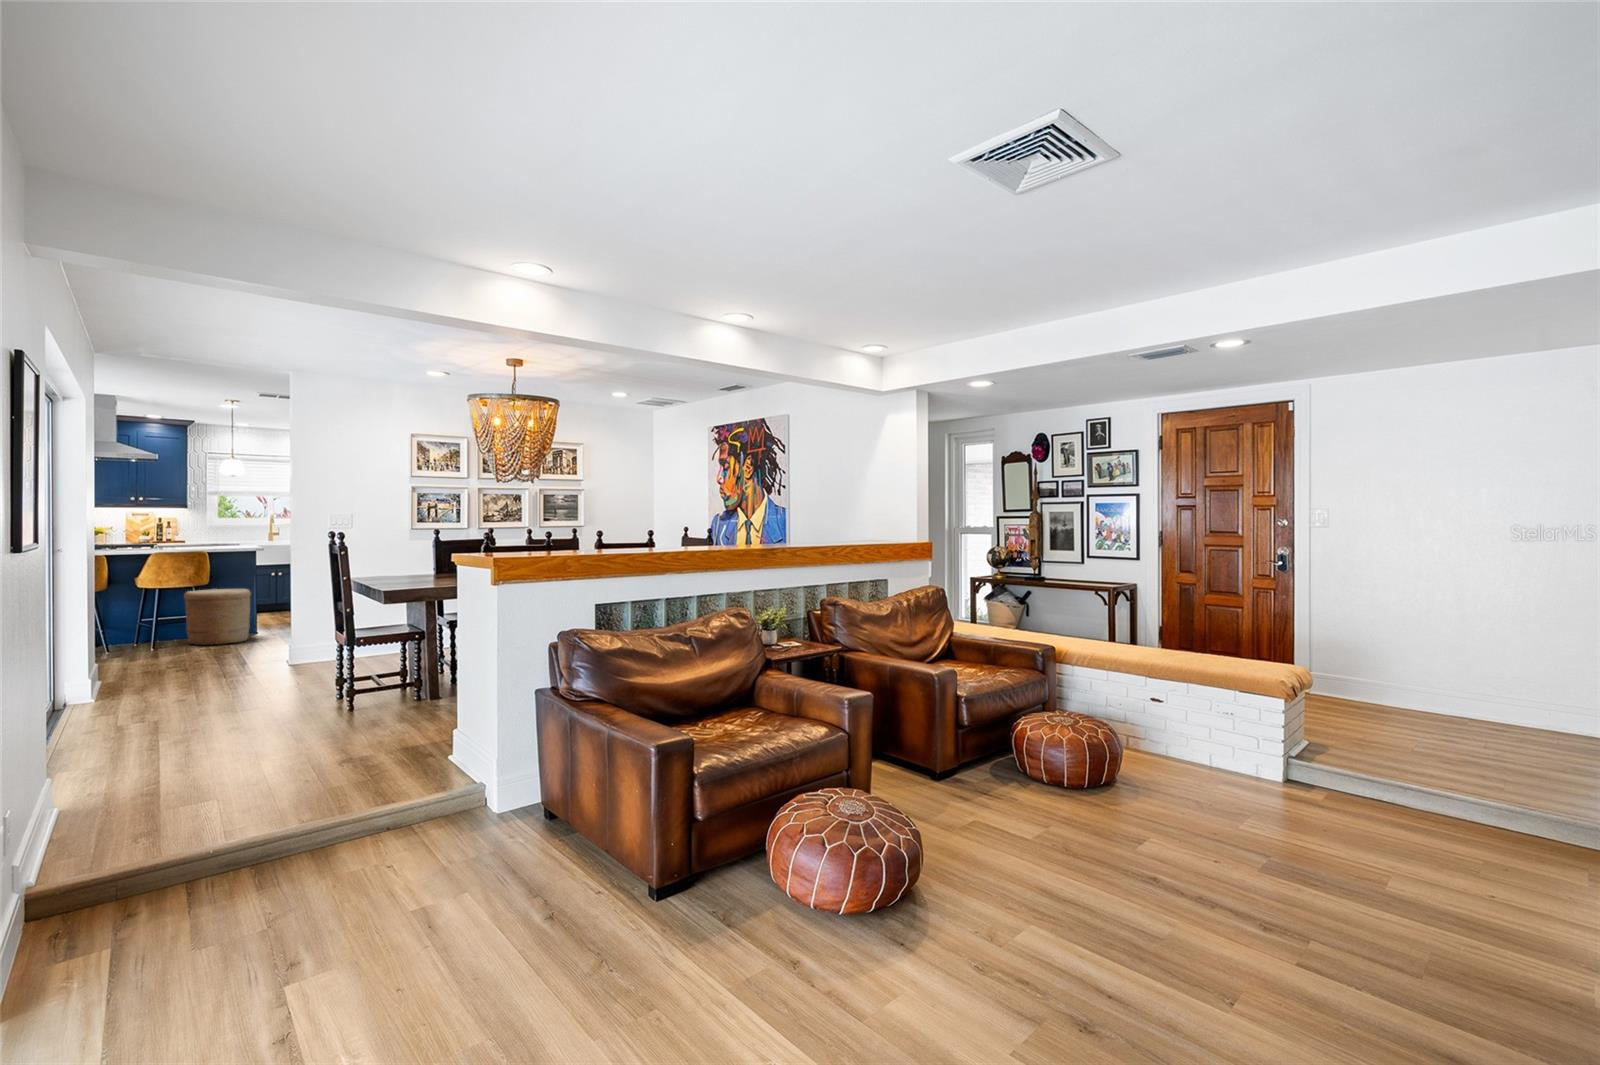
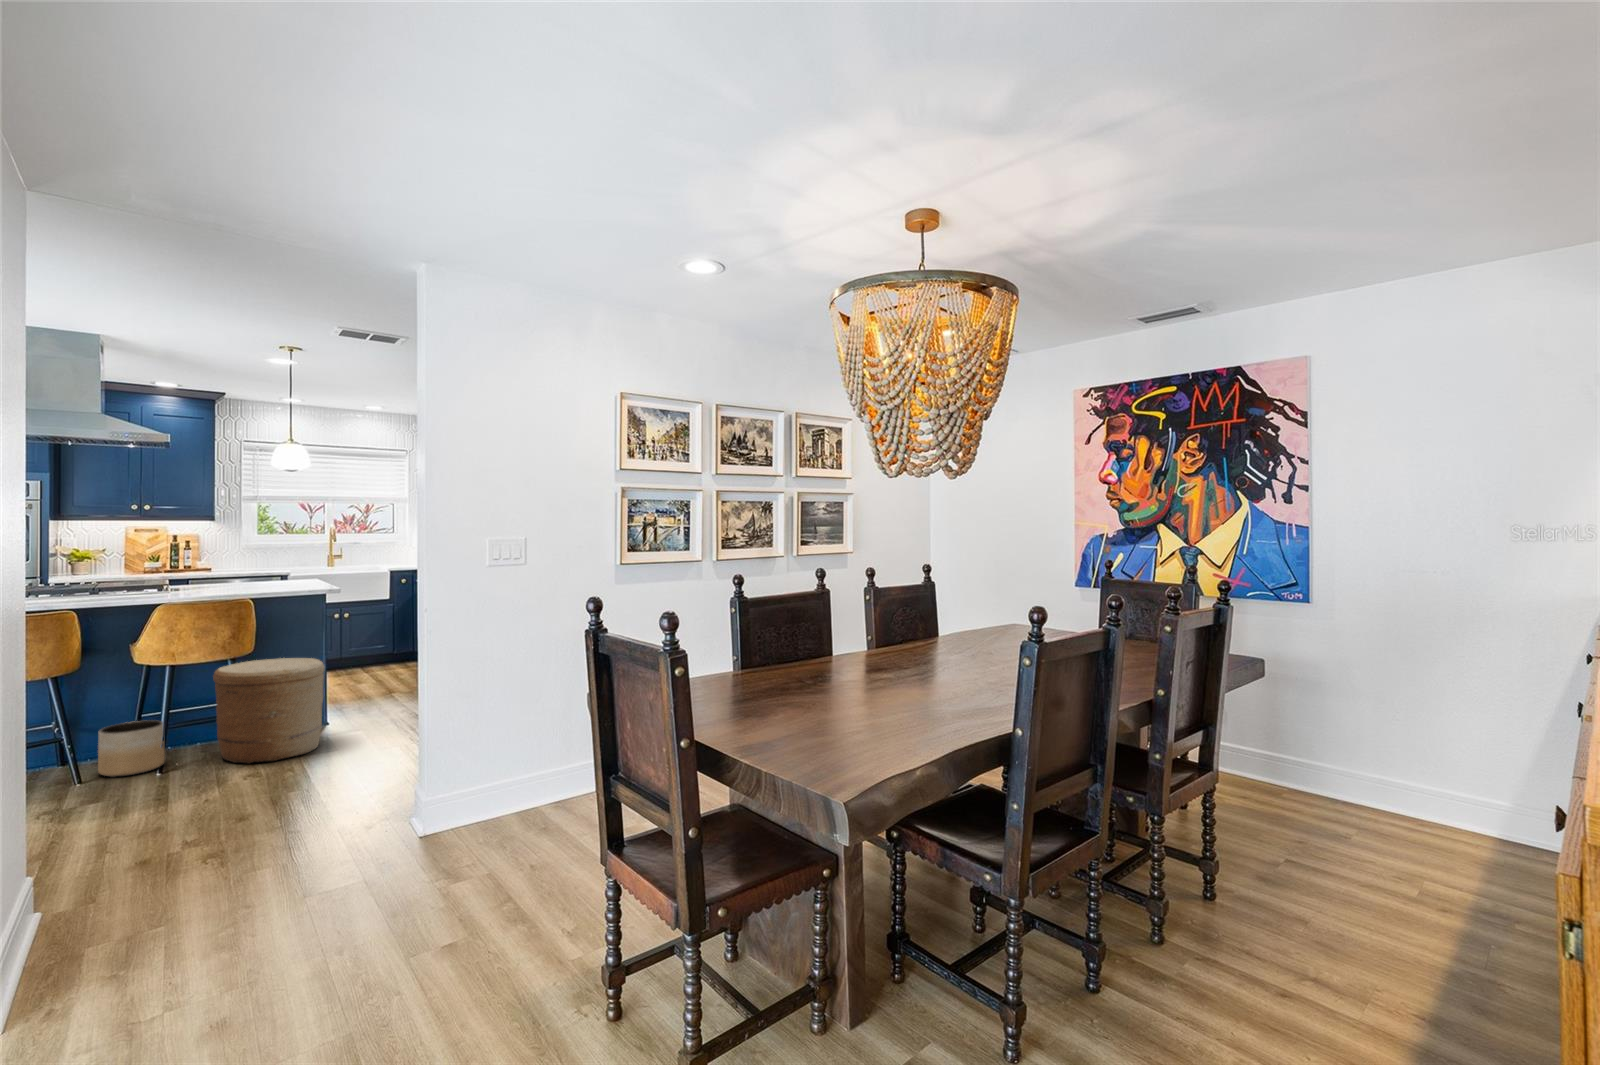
planter: none [119,621,156,649] -> present [98,720,165,777]

